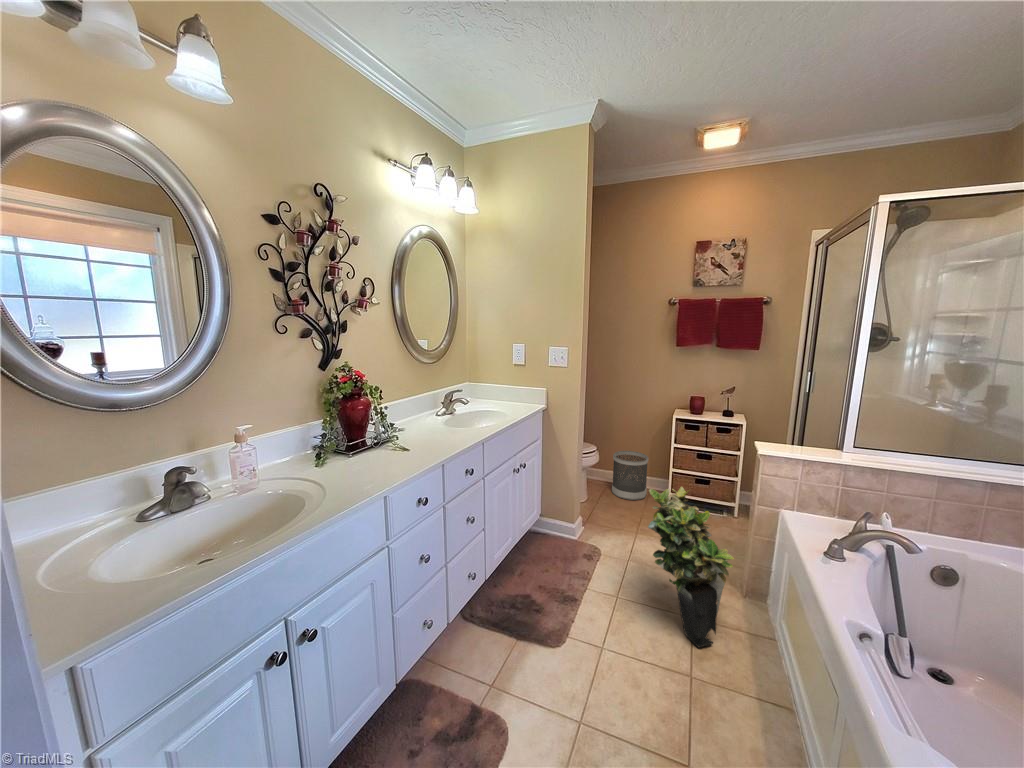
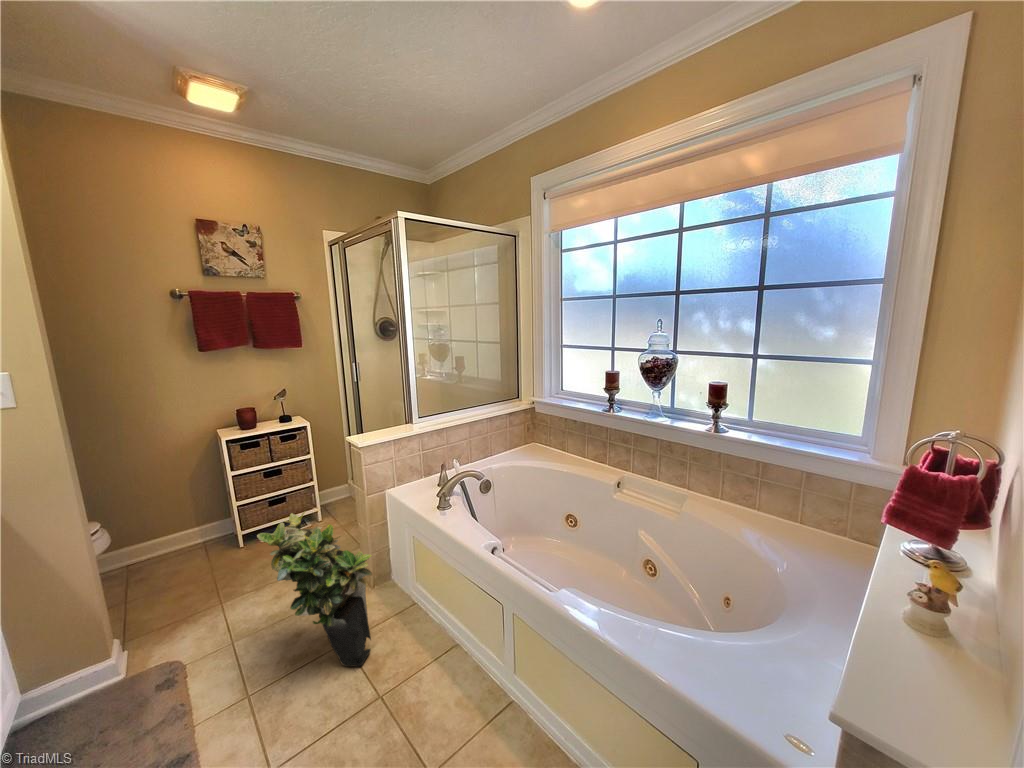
wastebasket: present [612,451,648,500] -> none [135,502,205,577]

